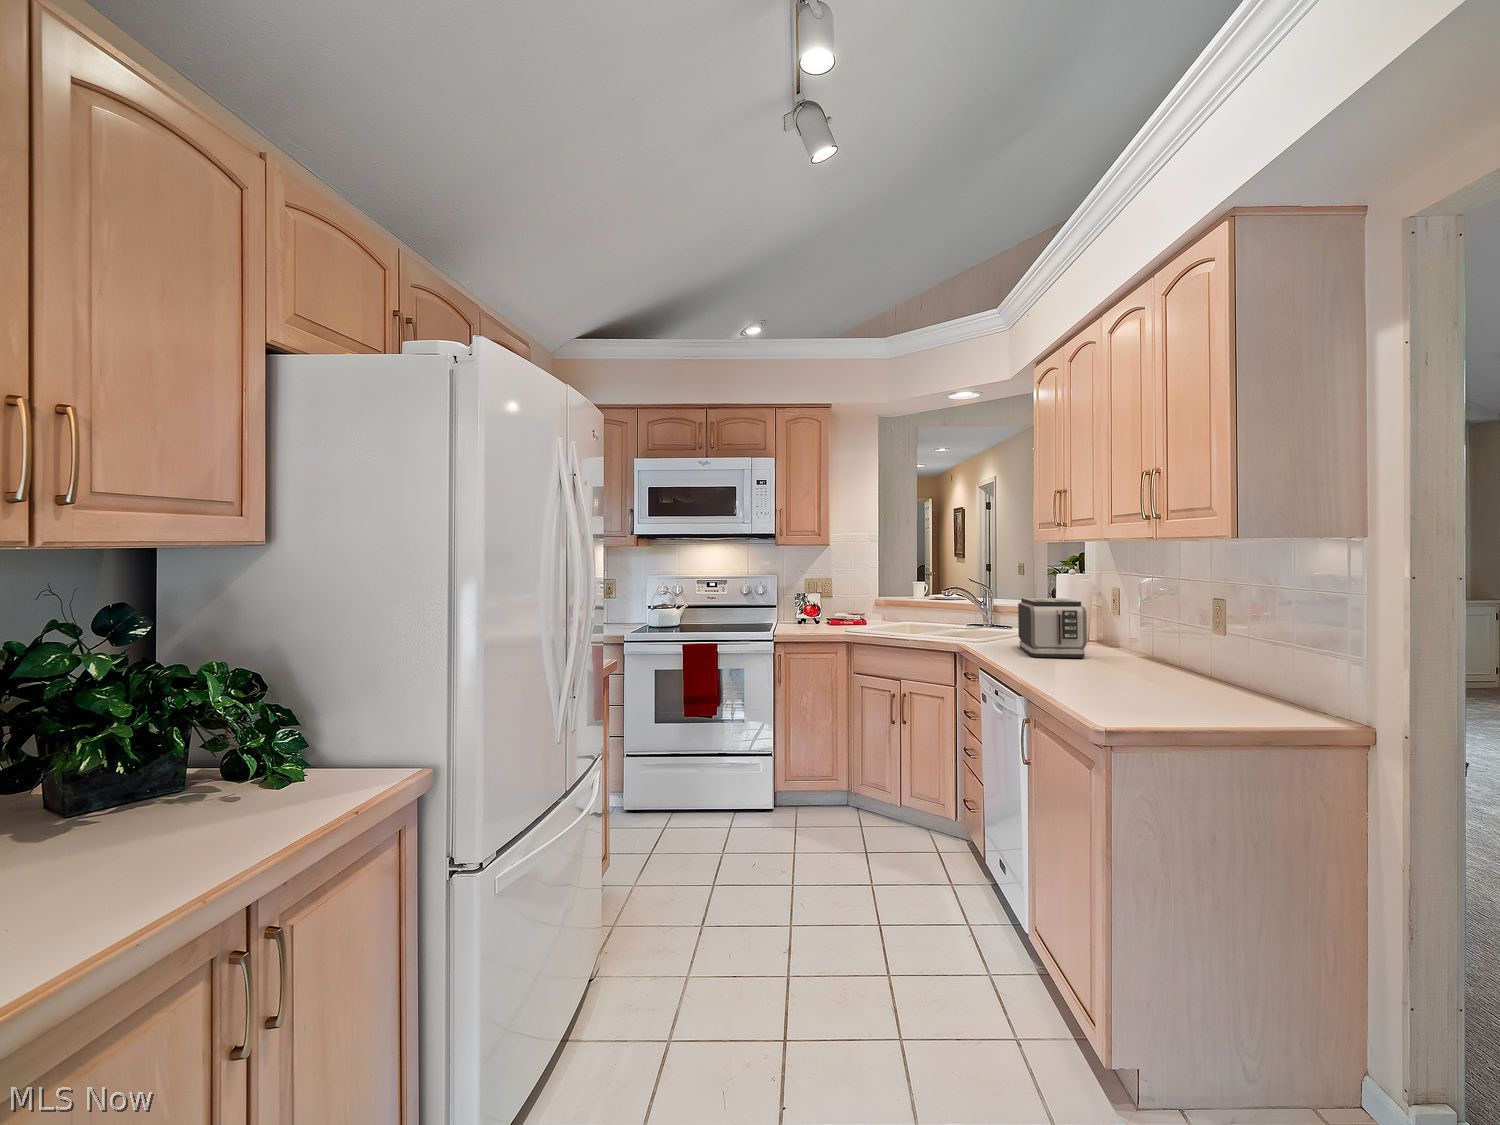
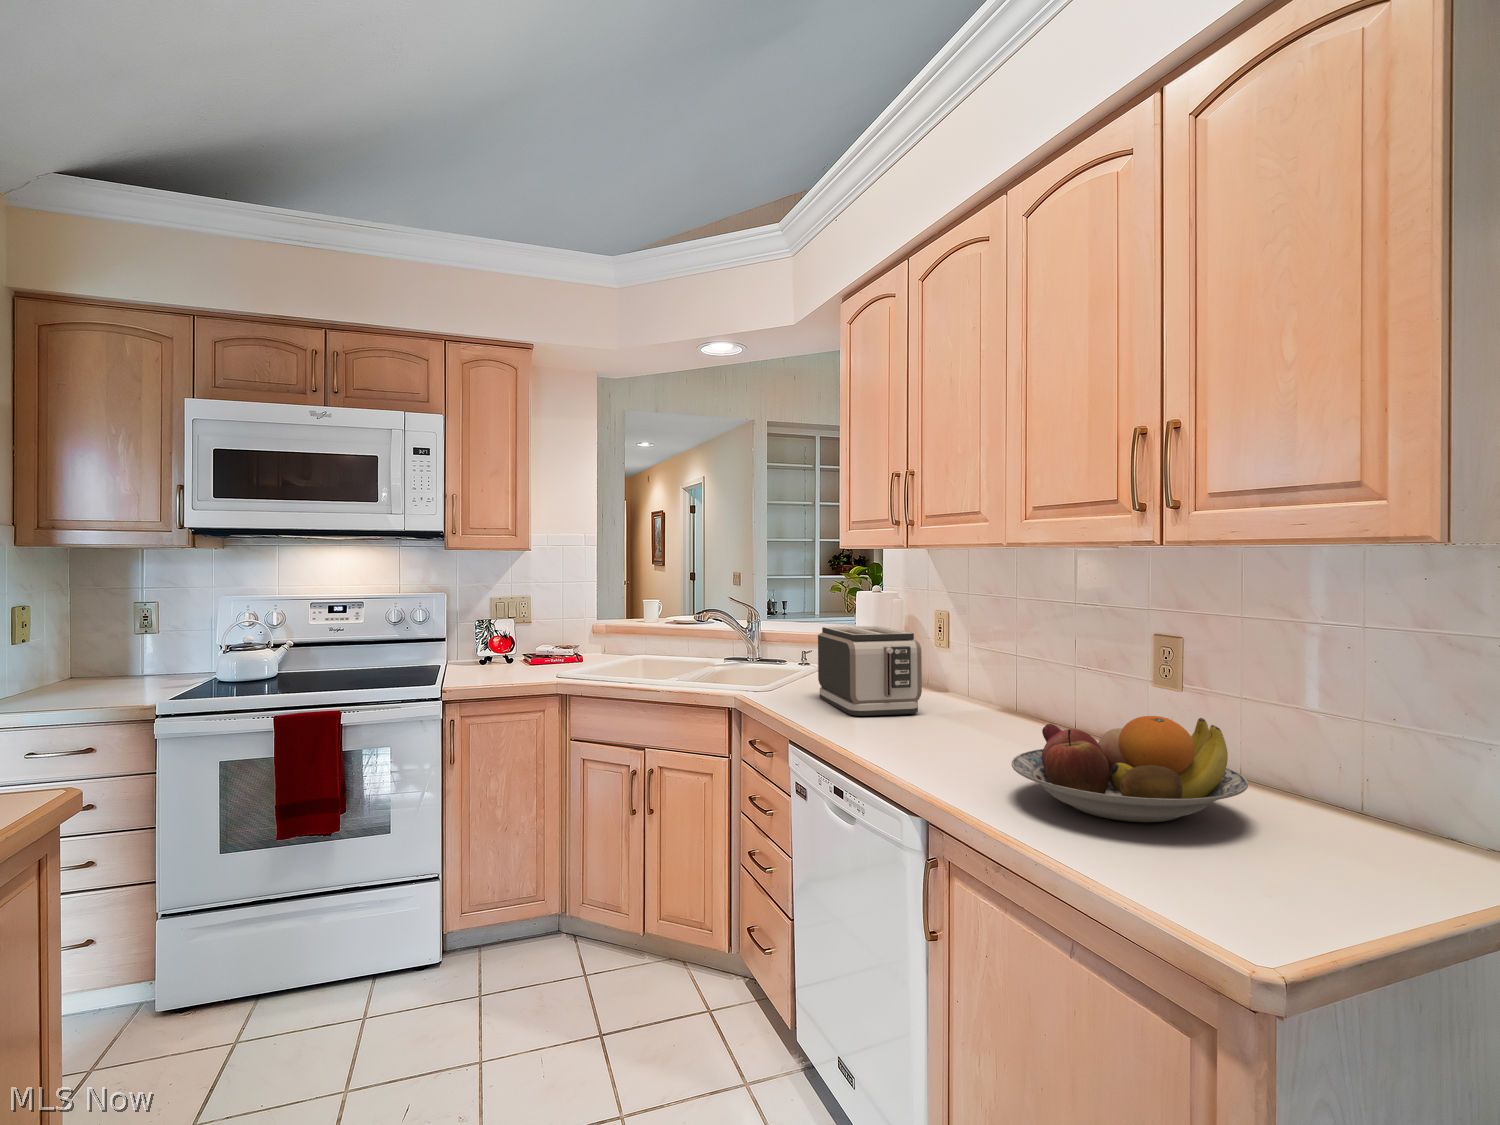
fruit bowl: none [1095,646,1251,709] -> present [1011,716,1248,822]

